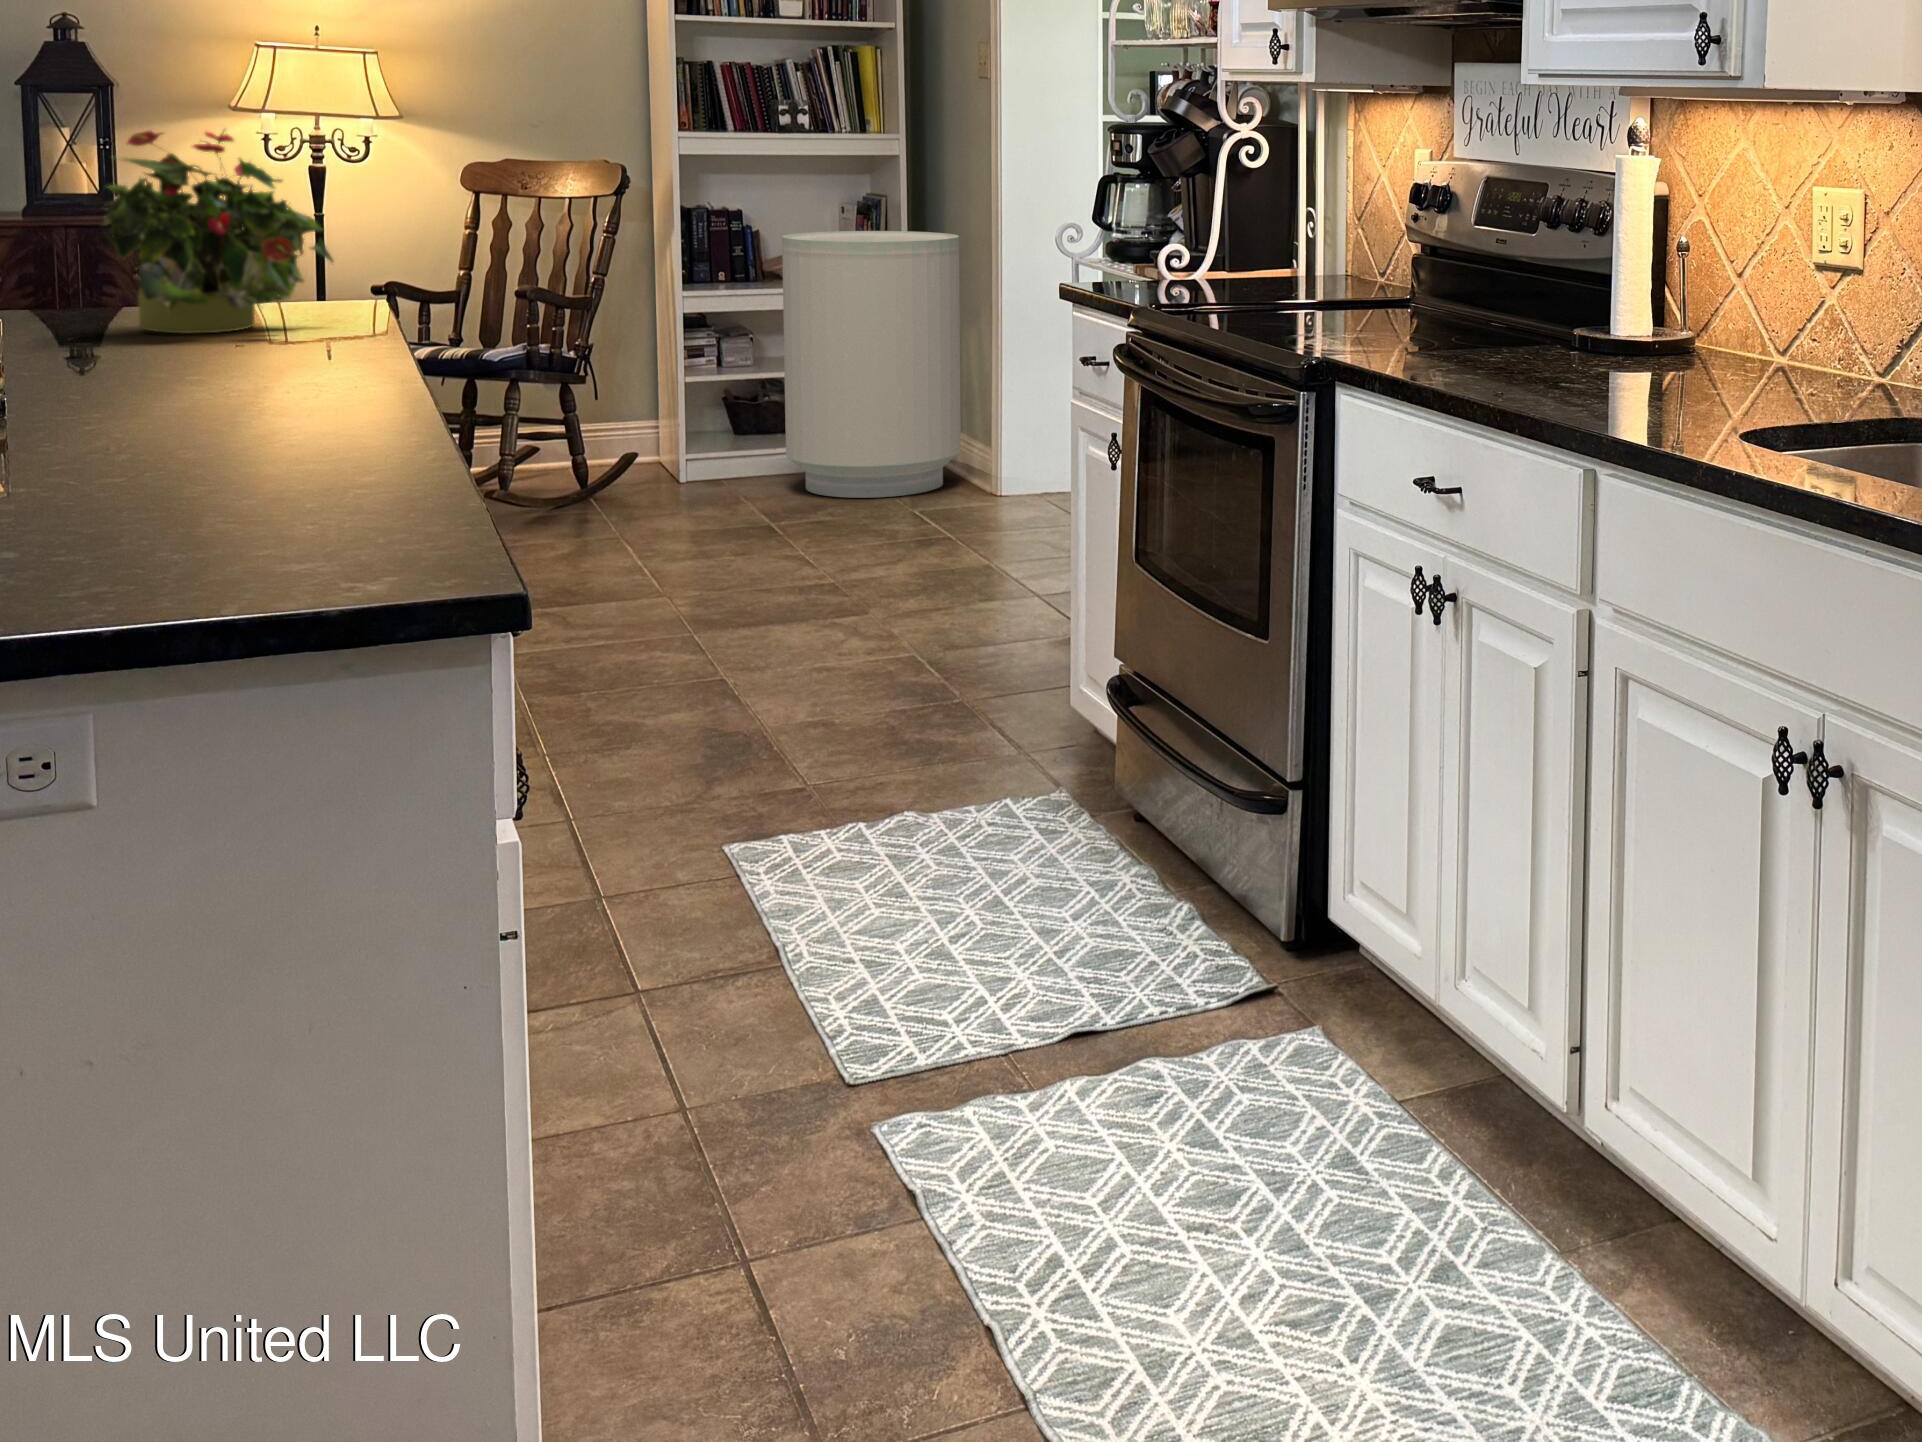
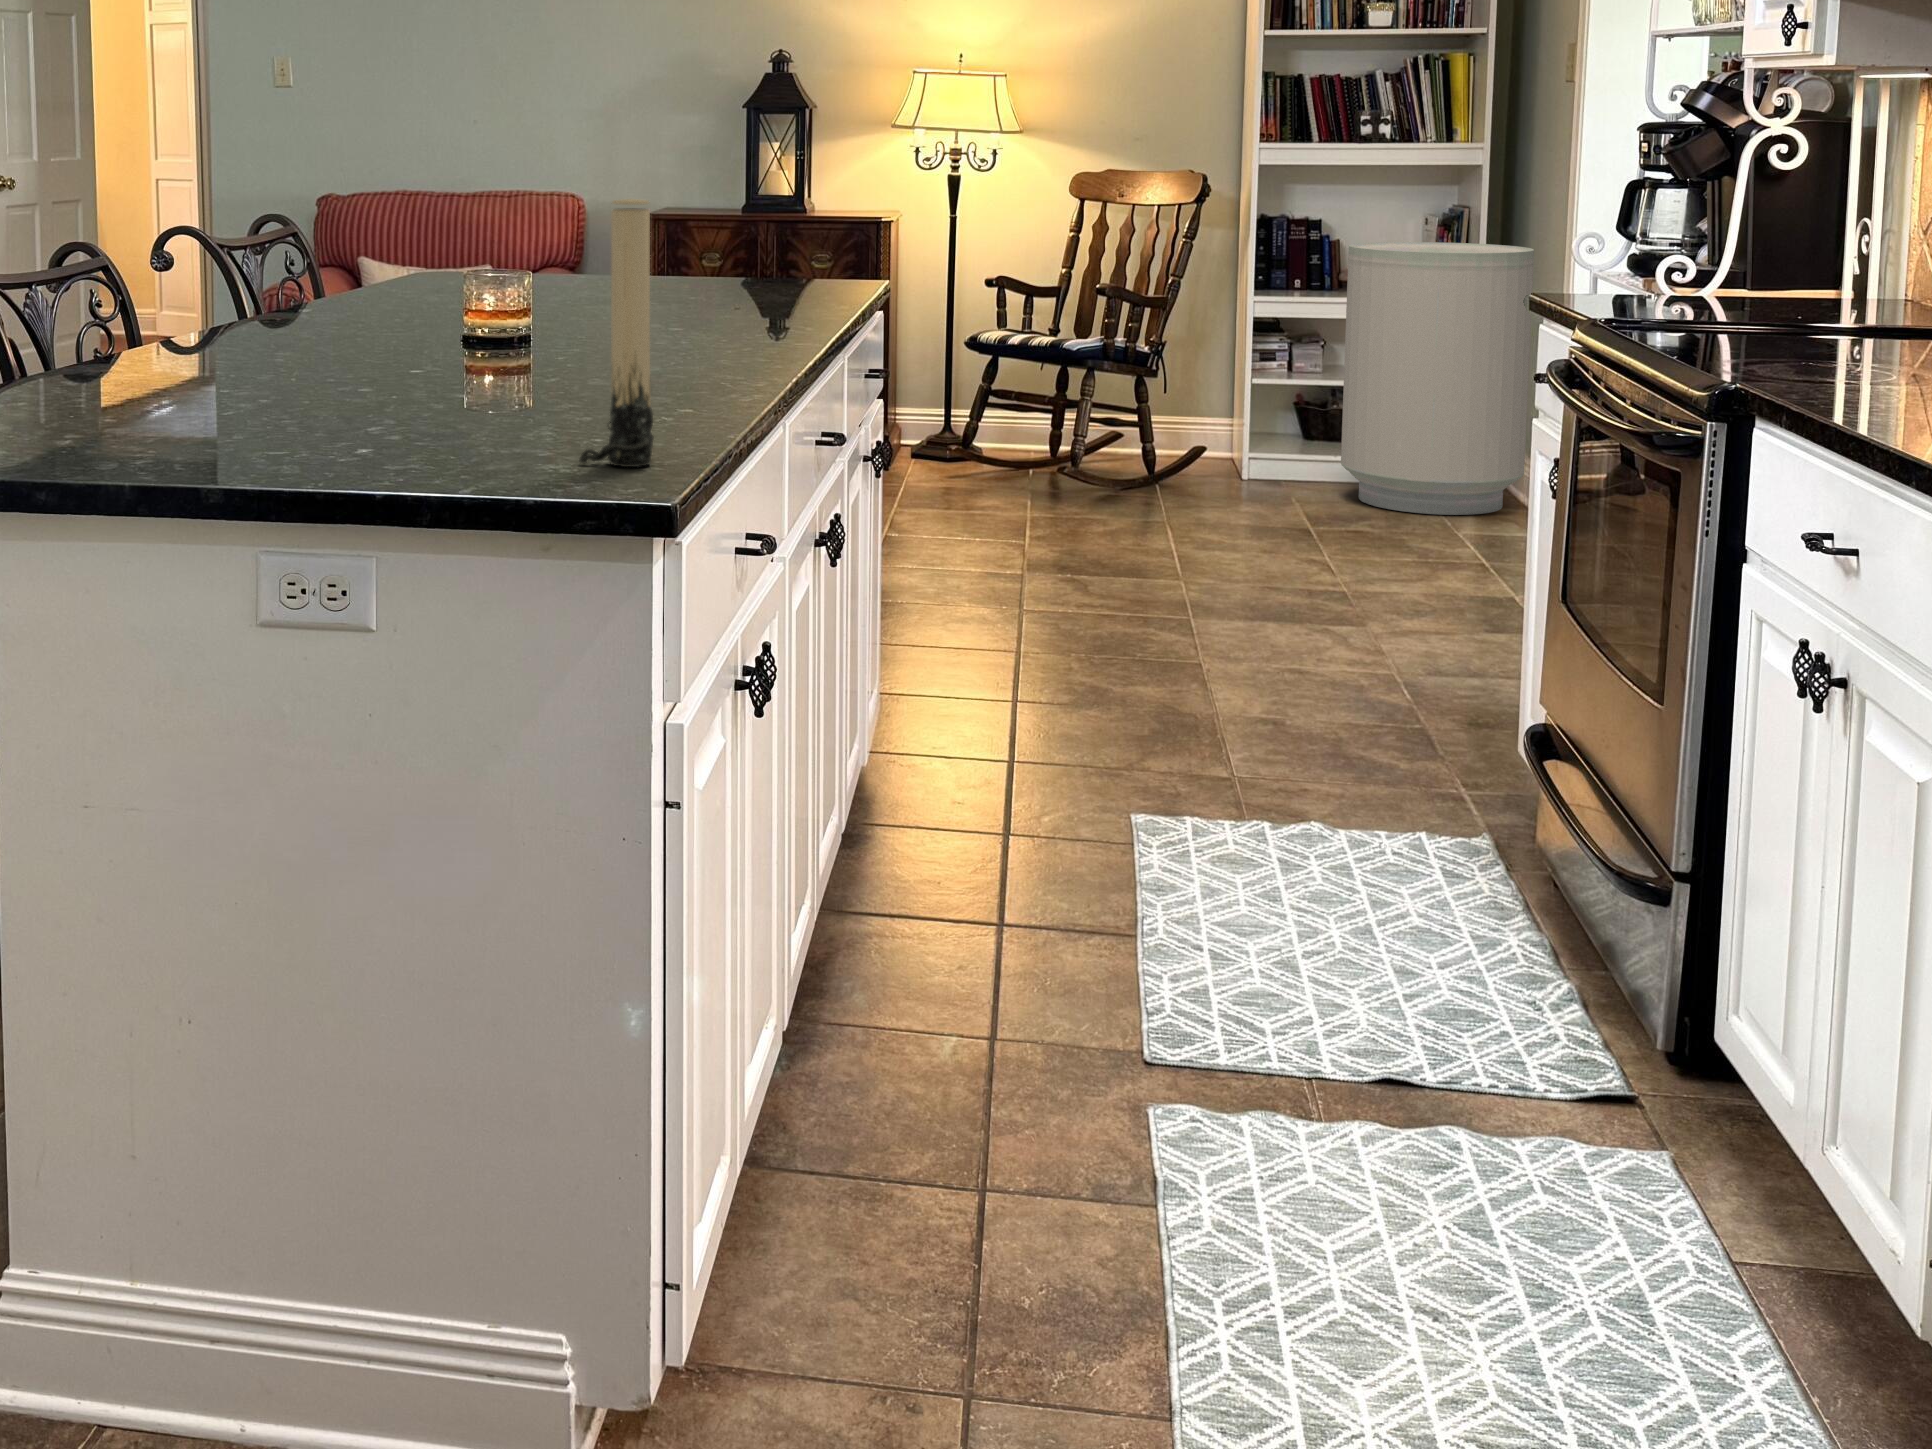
potted plant: present [102,131,333,333] -> none [678,131,845,299]
candle: none [316,235,421,559] -> present [580,199,654,467]

